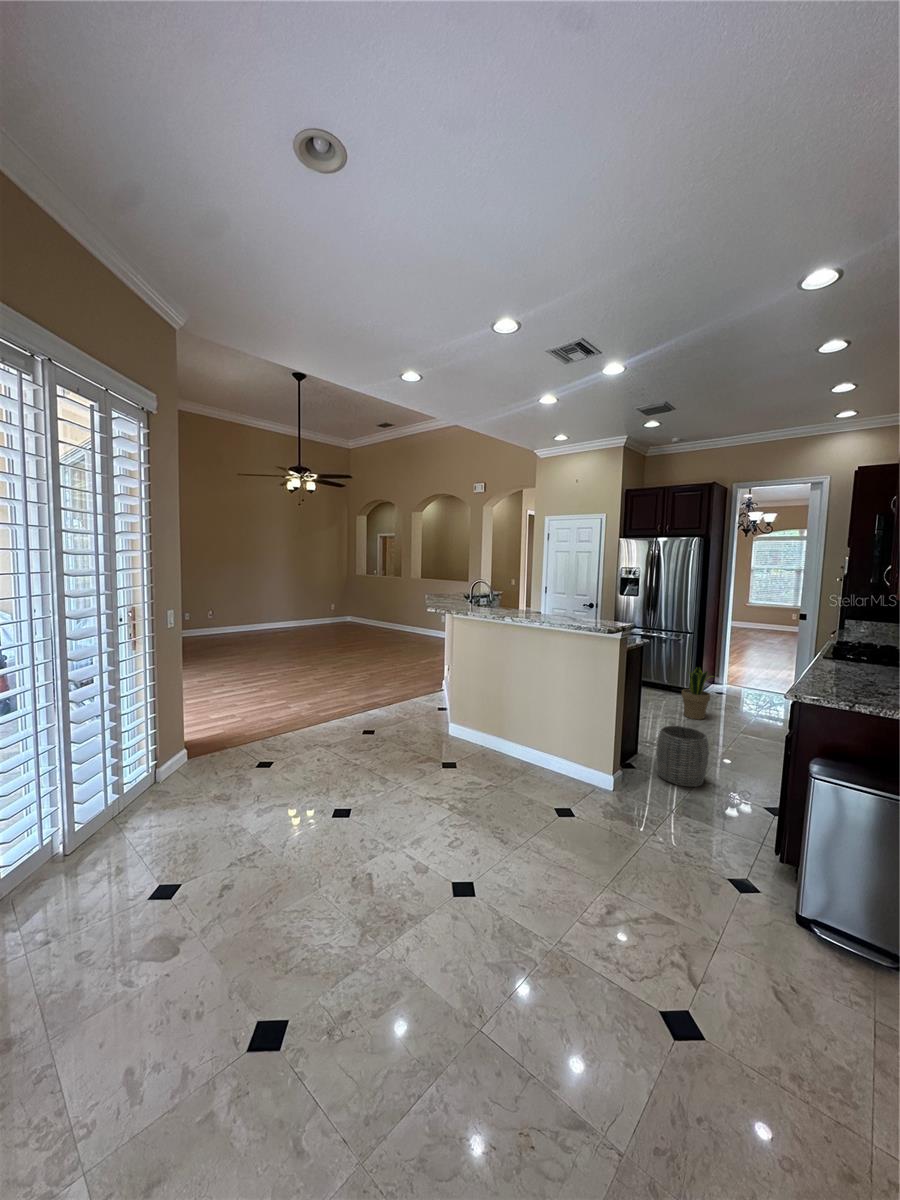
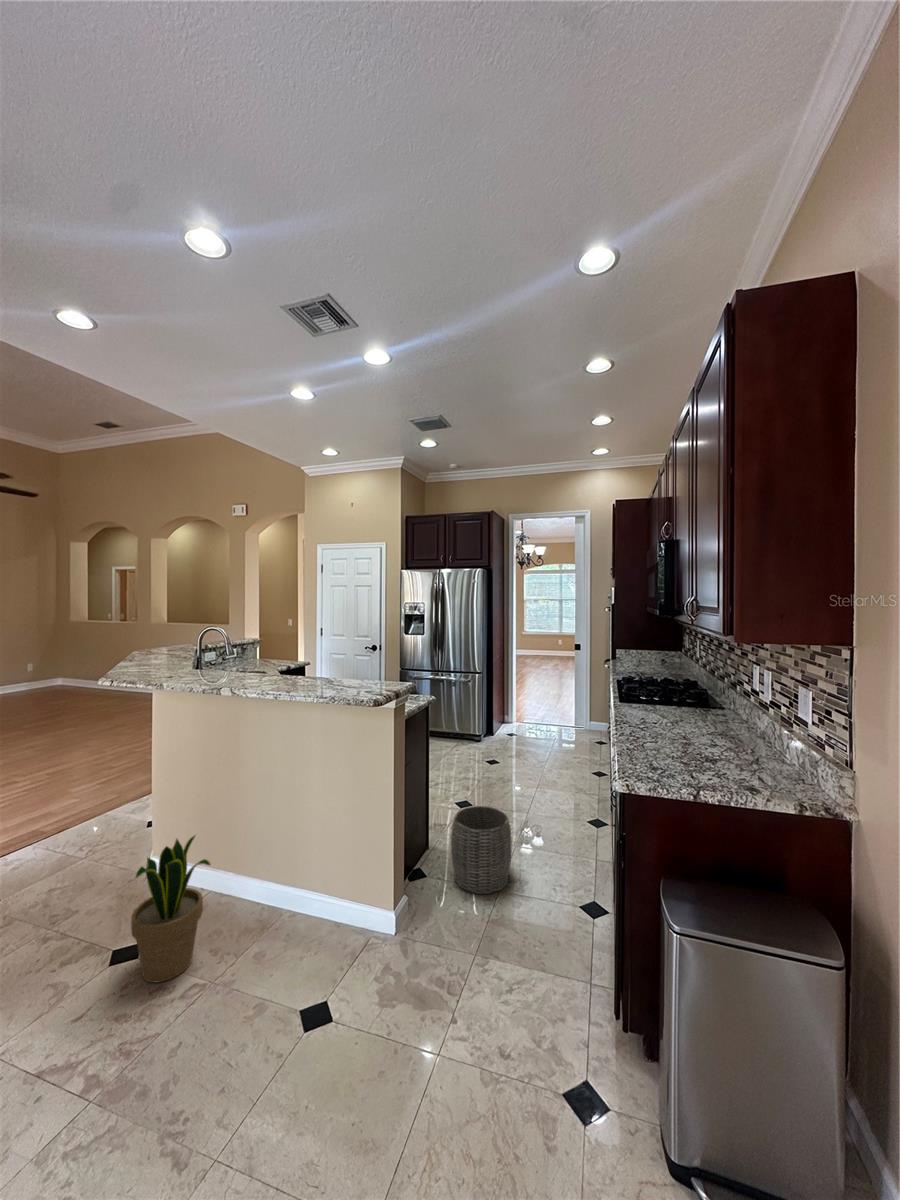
potted plant: present [682,667,713,720] -> present [131,836,211,983]

